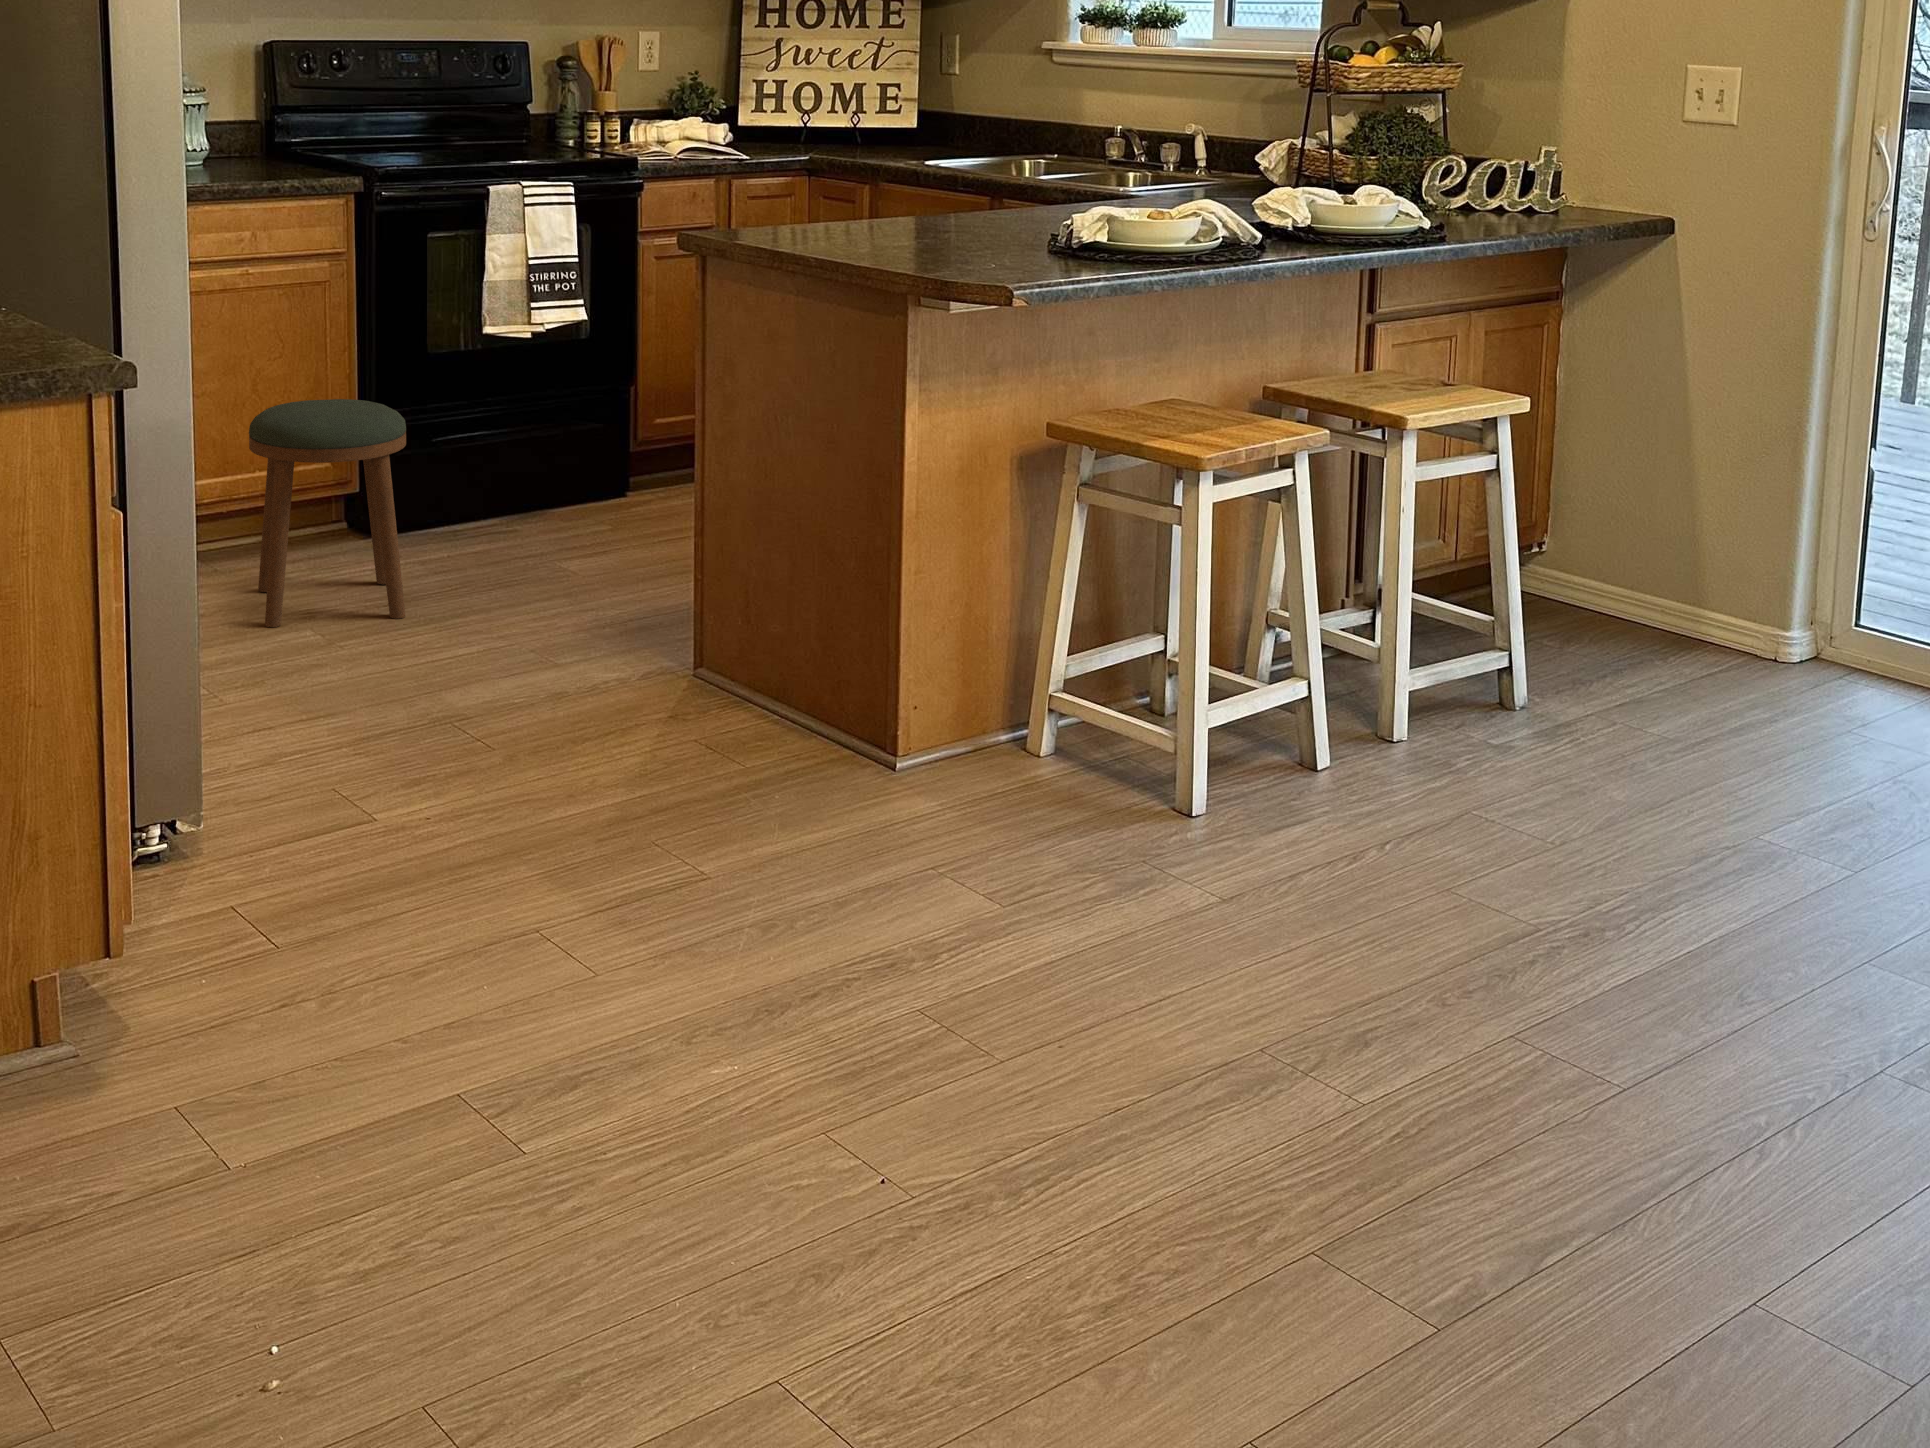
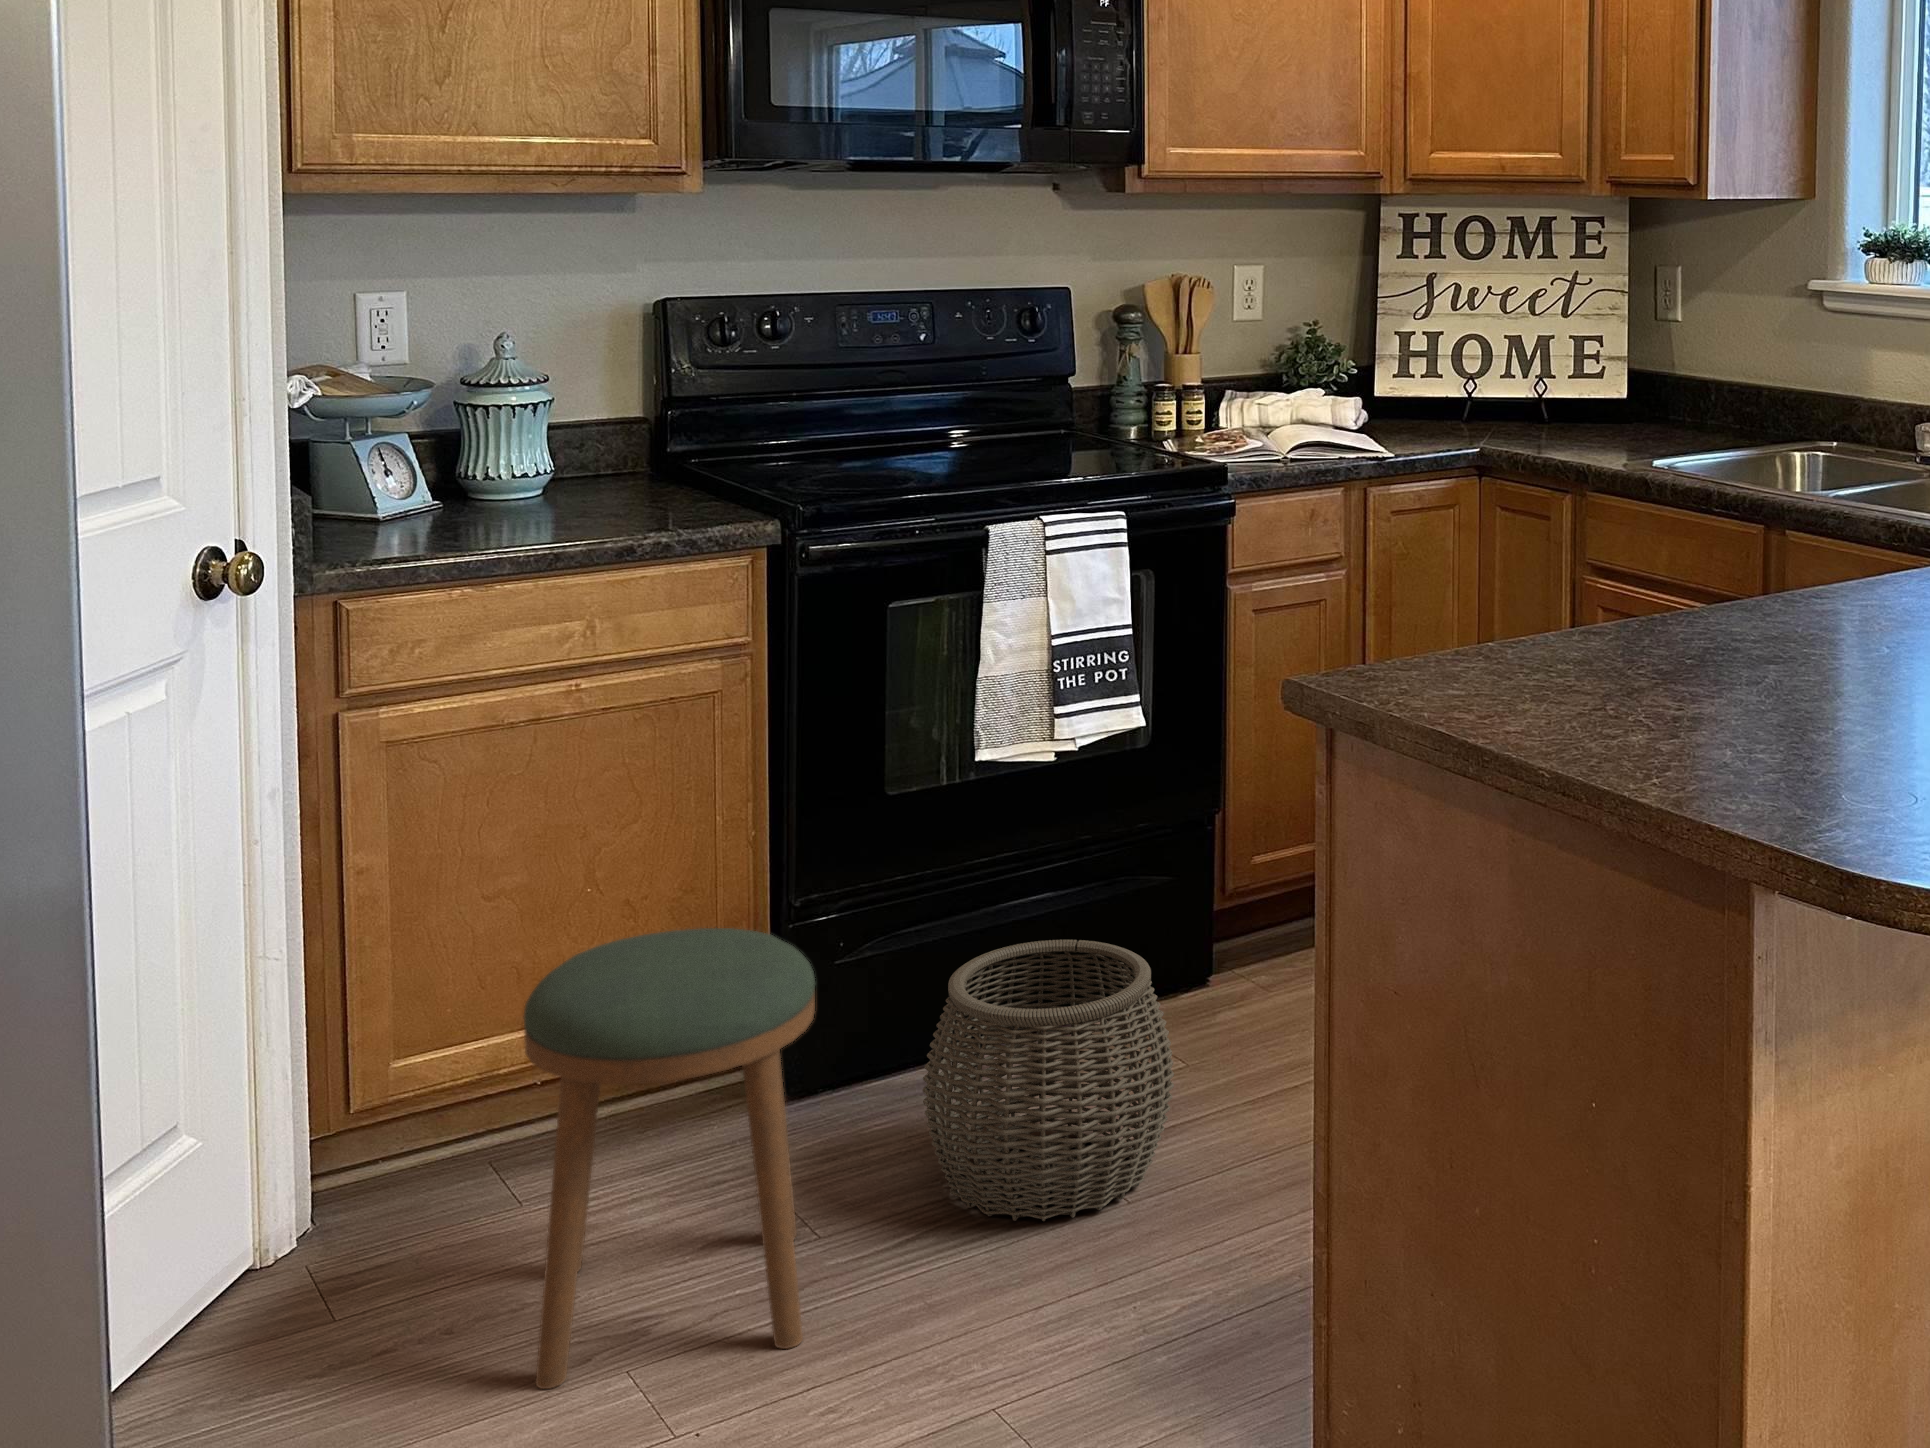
woven basket: none [460,432,608,581] -> present [922,940,1174,1221]

